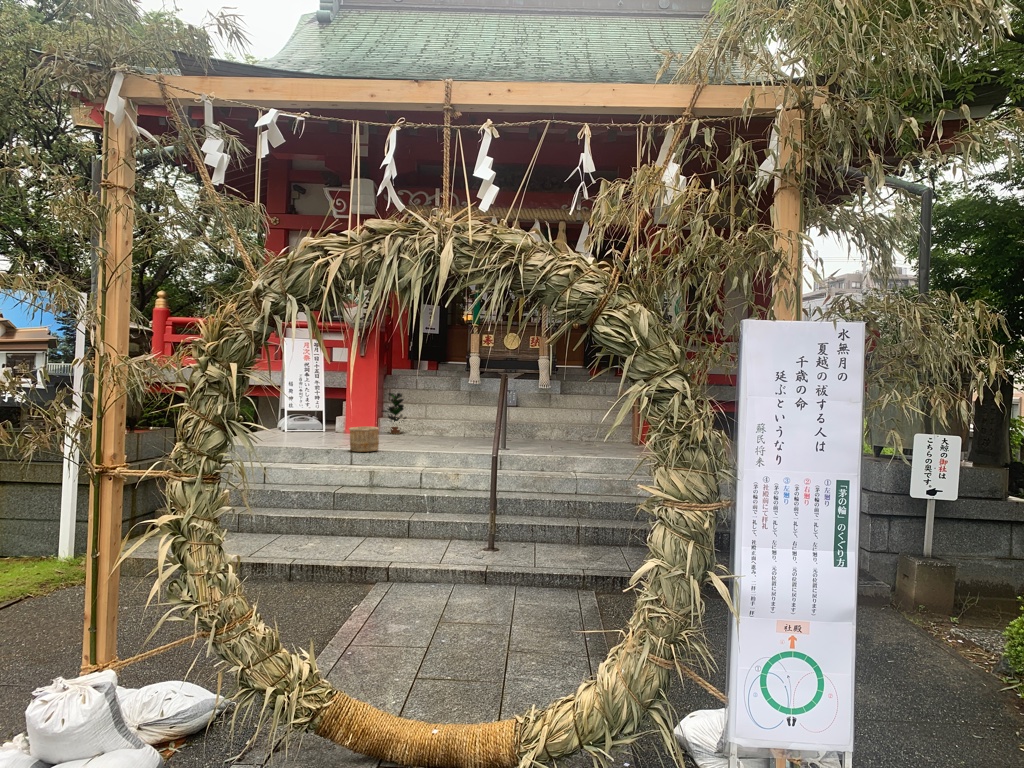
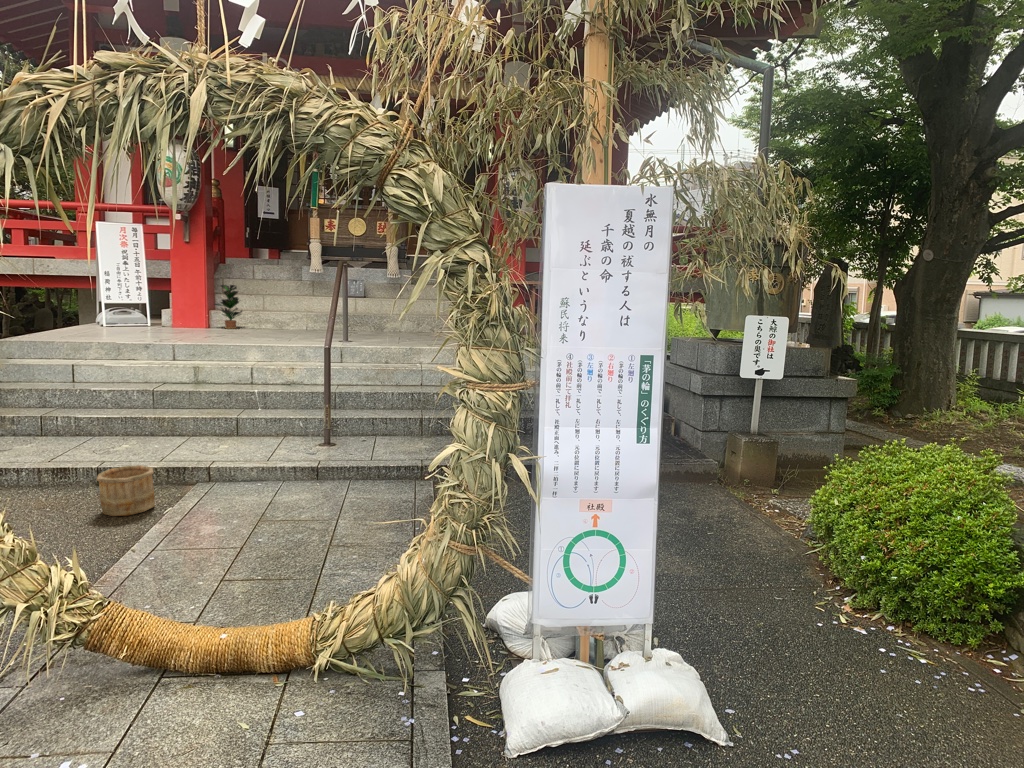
wooden bucket: present [349,426,379,452] -> present [97,465,155,516]

